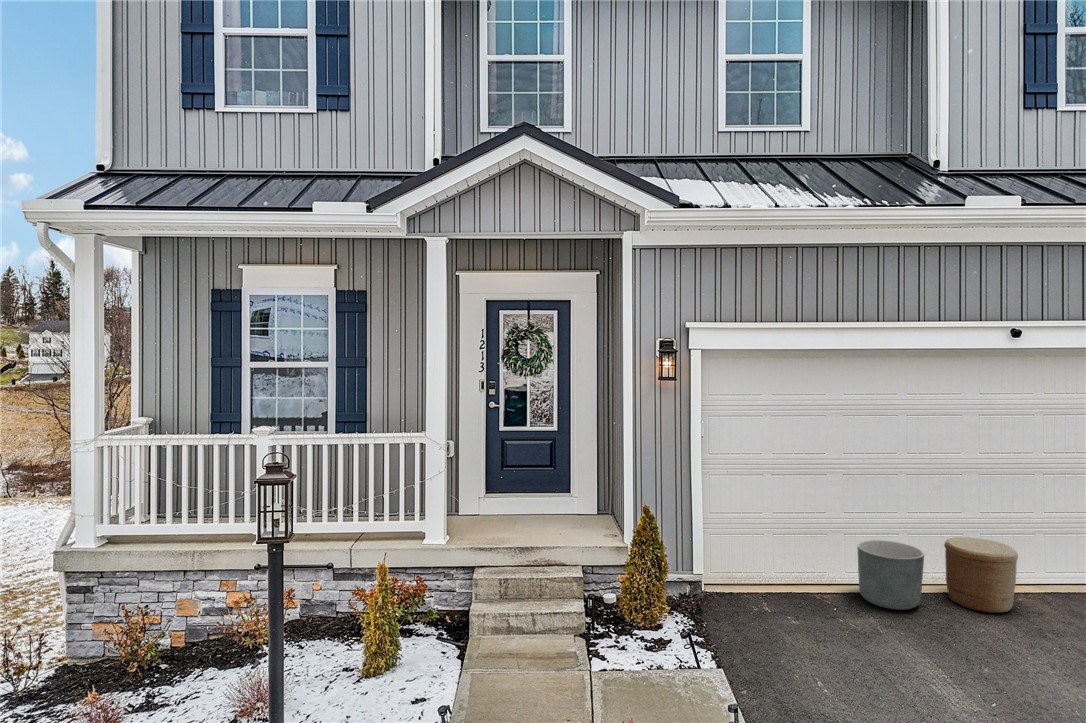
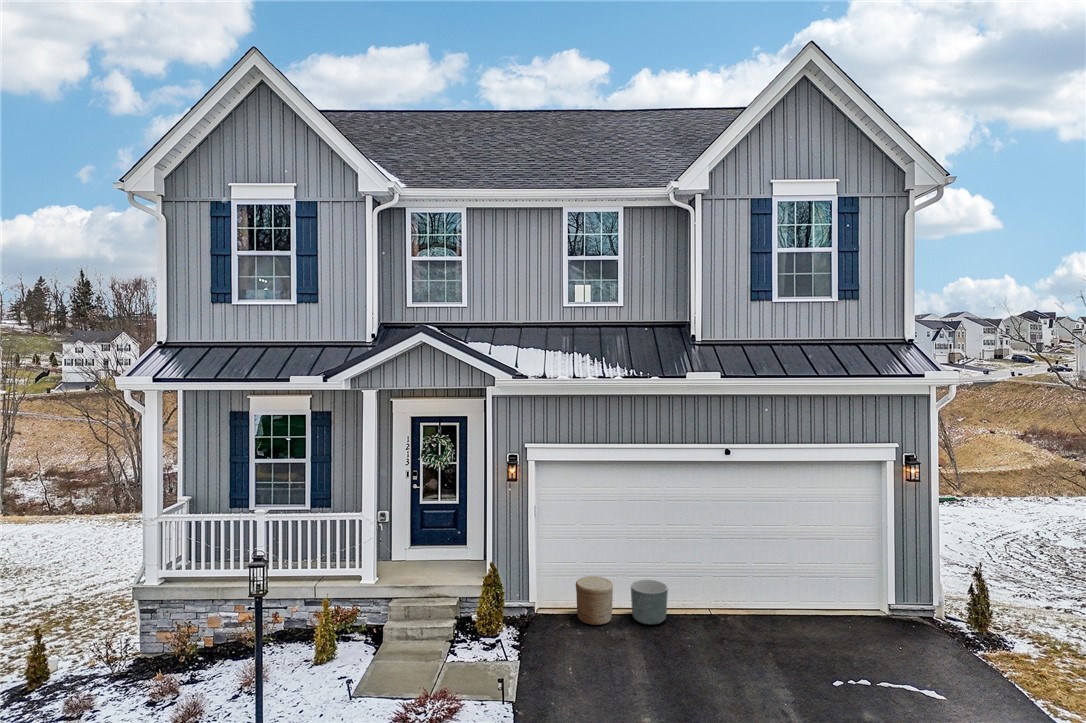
woven basket: present [944,537,1018,613] -> present [576,576,613,625]

